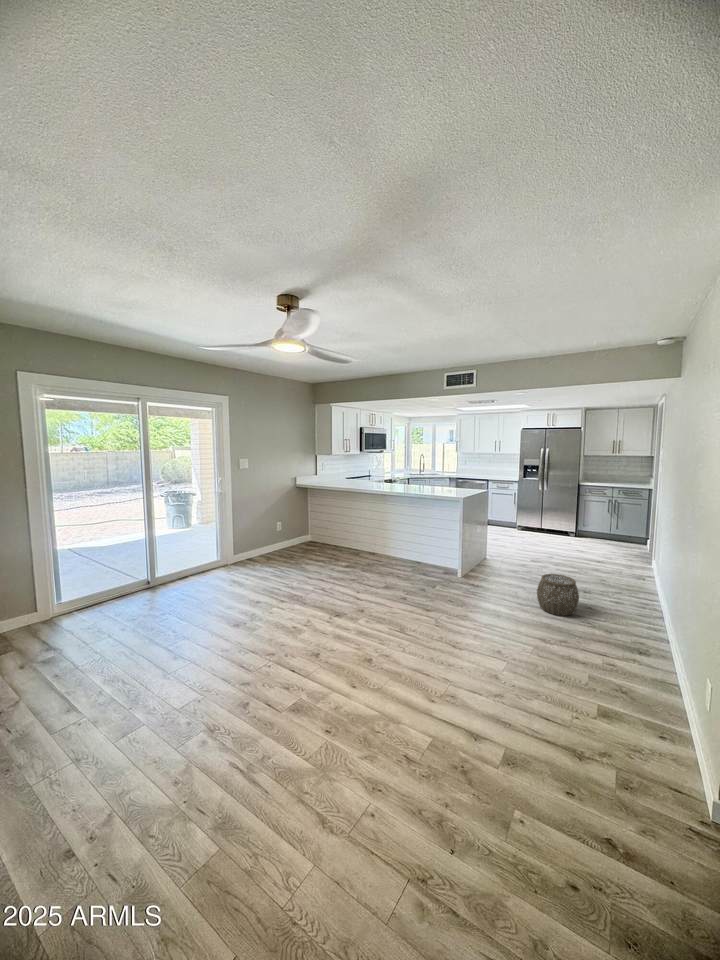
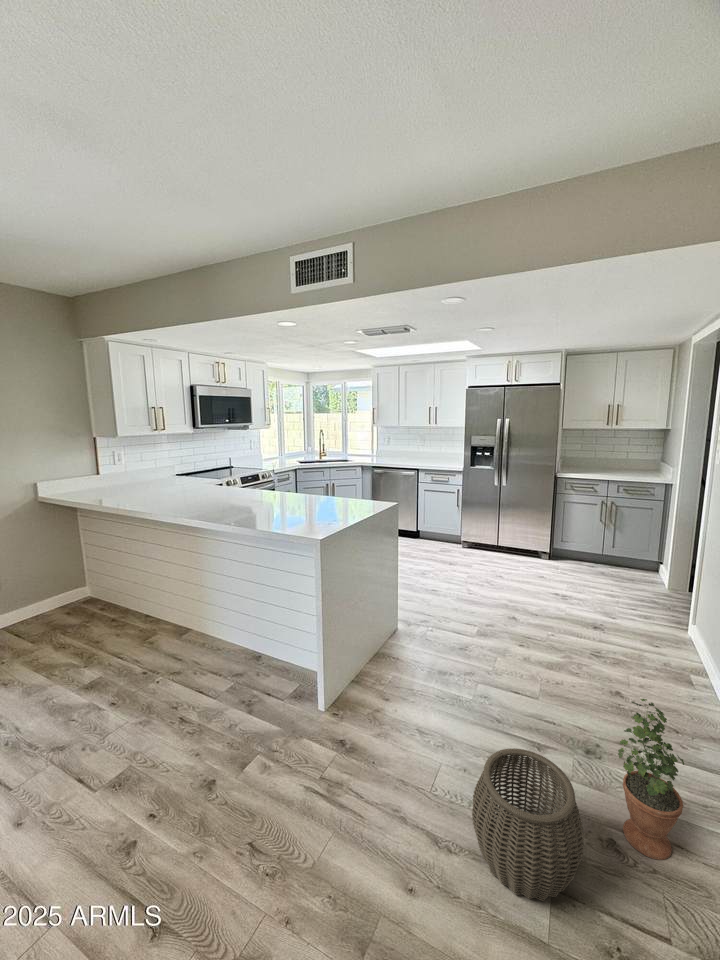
potted plant: none [594,556,619,613] -> present [618,699,684,860]

